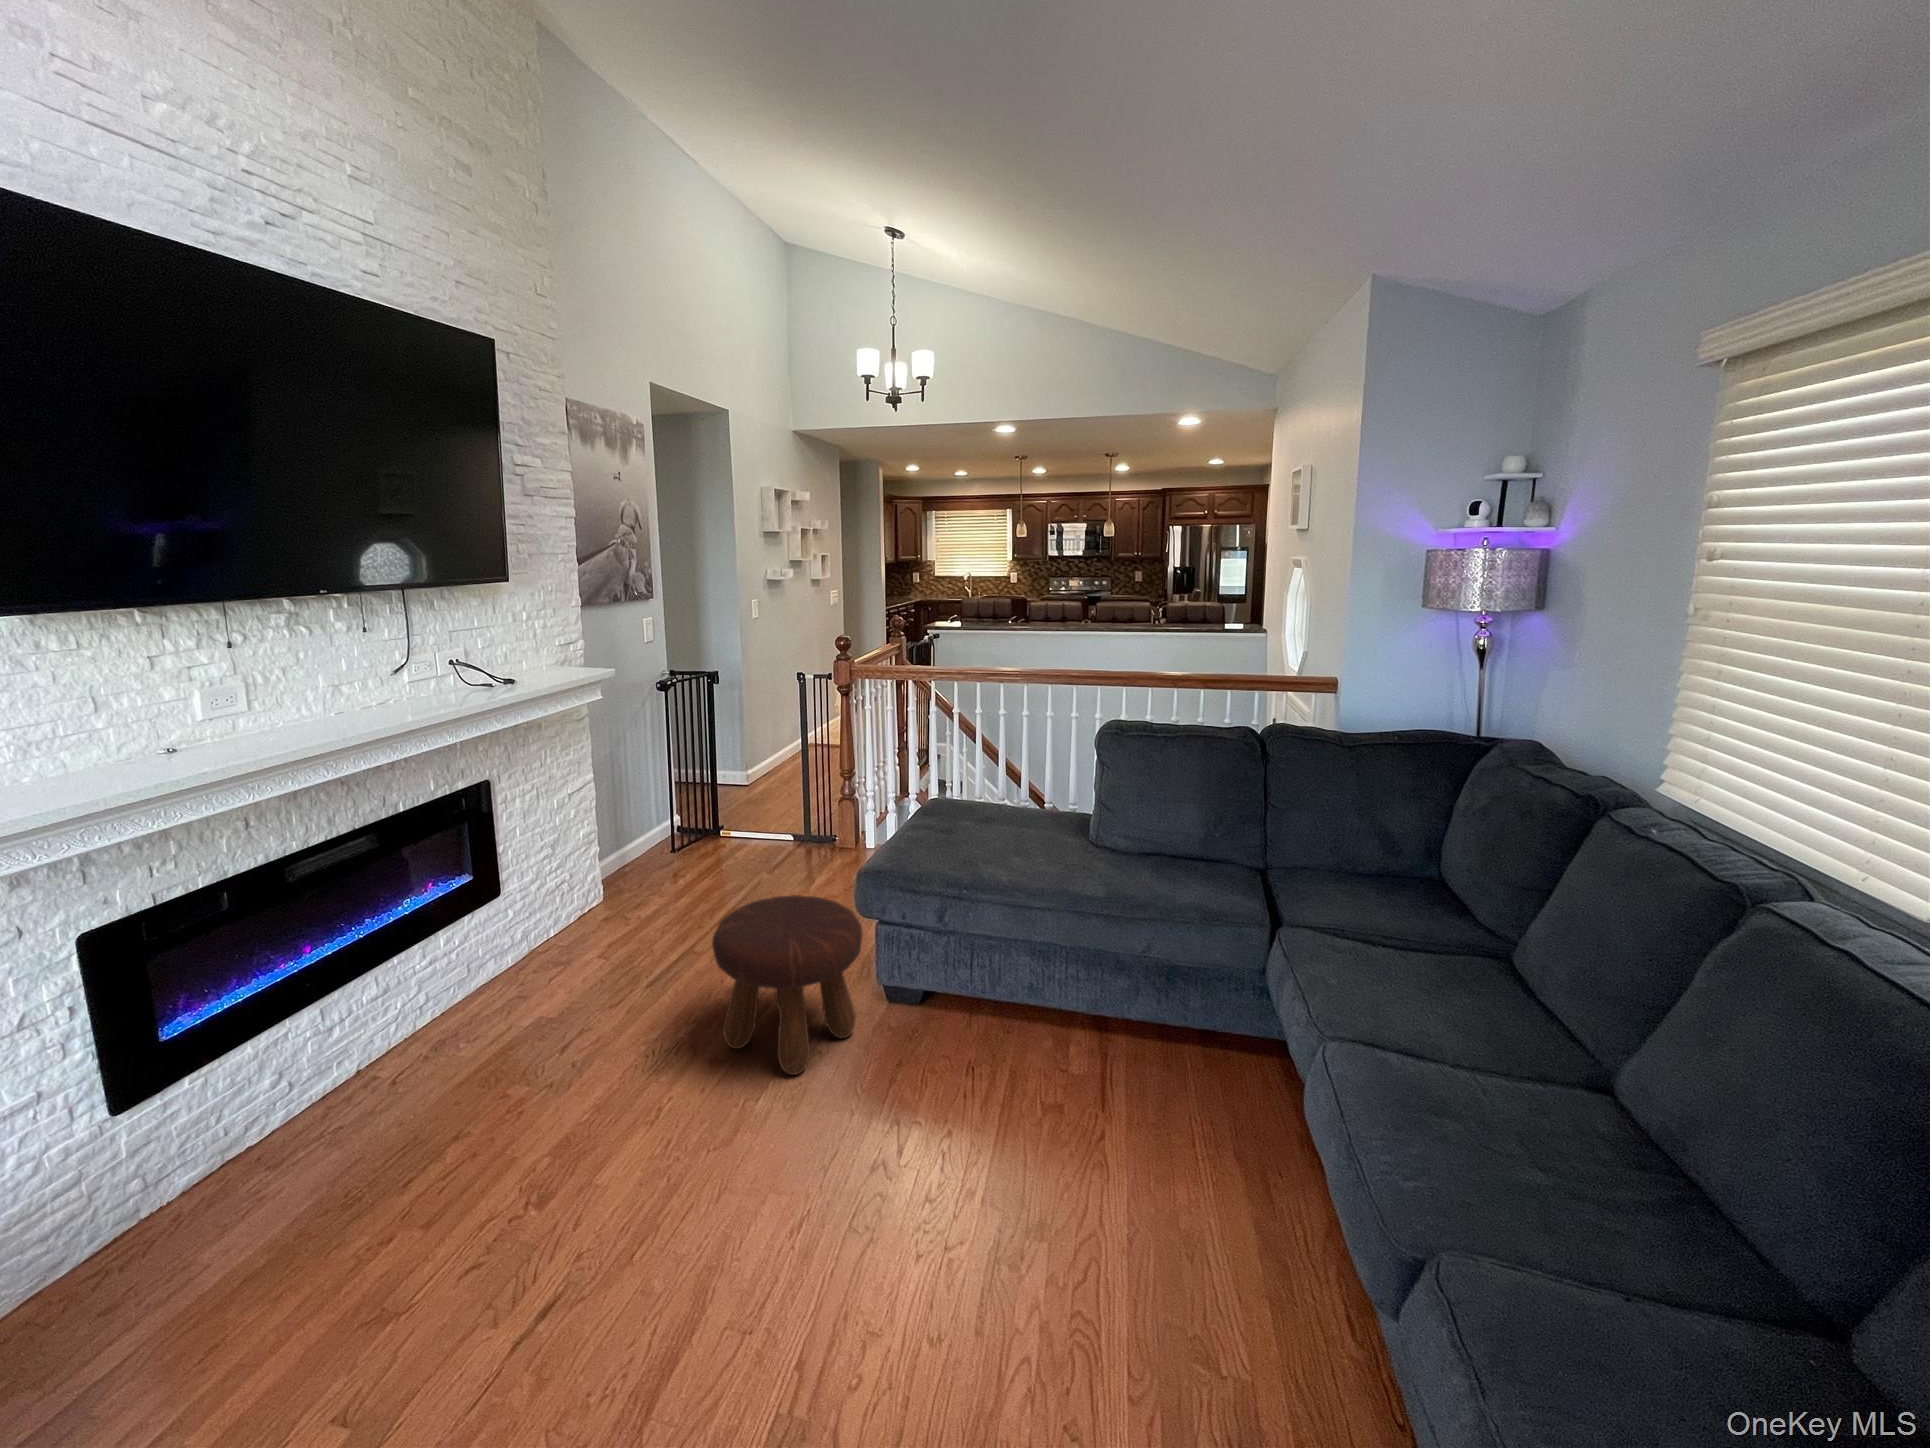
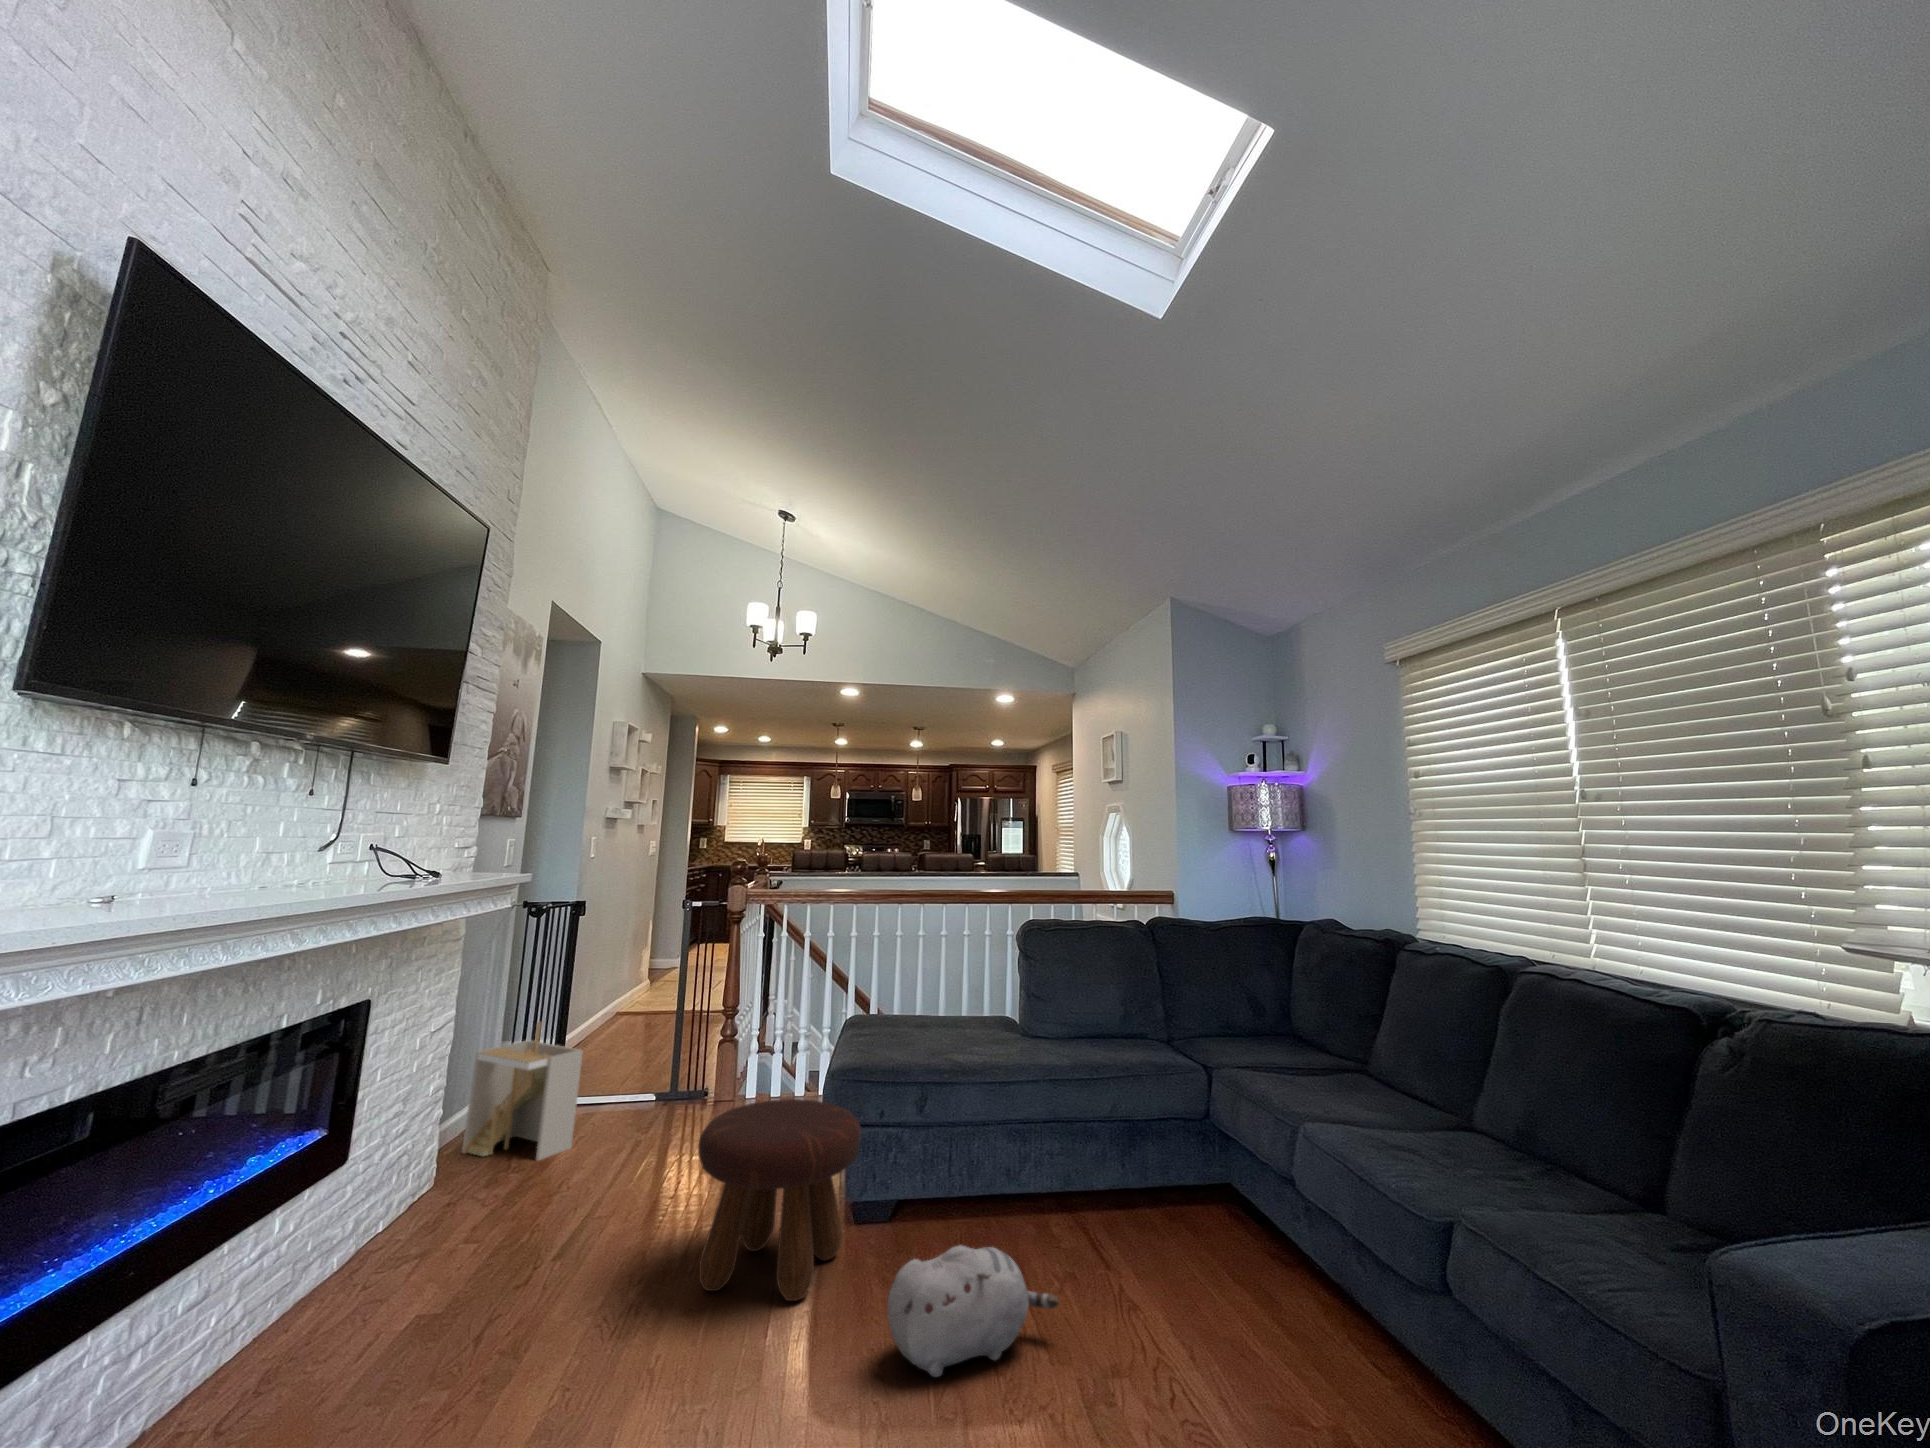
storage bin: none [629,783,708,892] -> present [462,1022,583,1160]
plush toy: none [824,1083,998,1188] -> present [887,1245,1059,1377]

